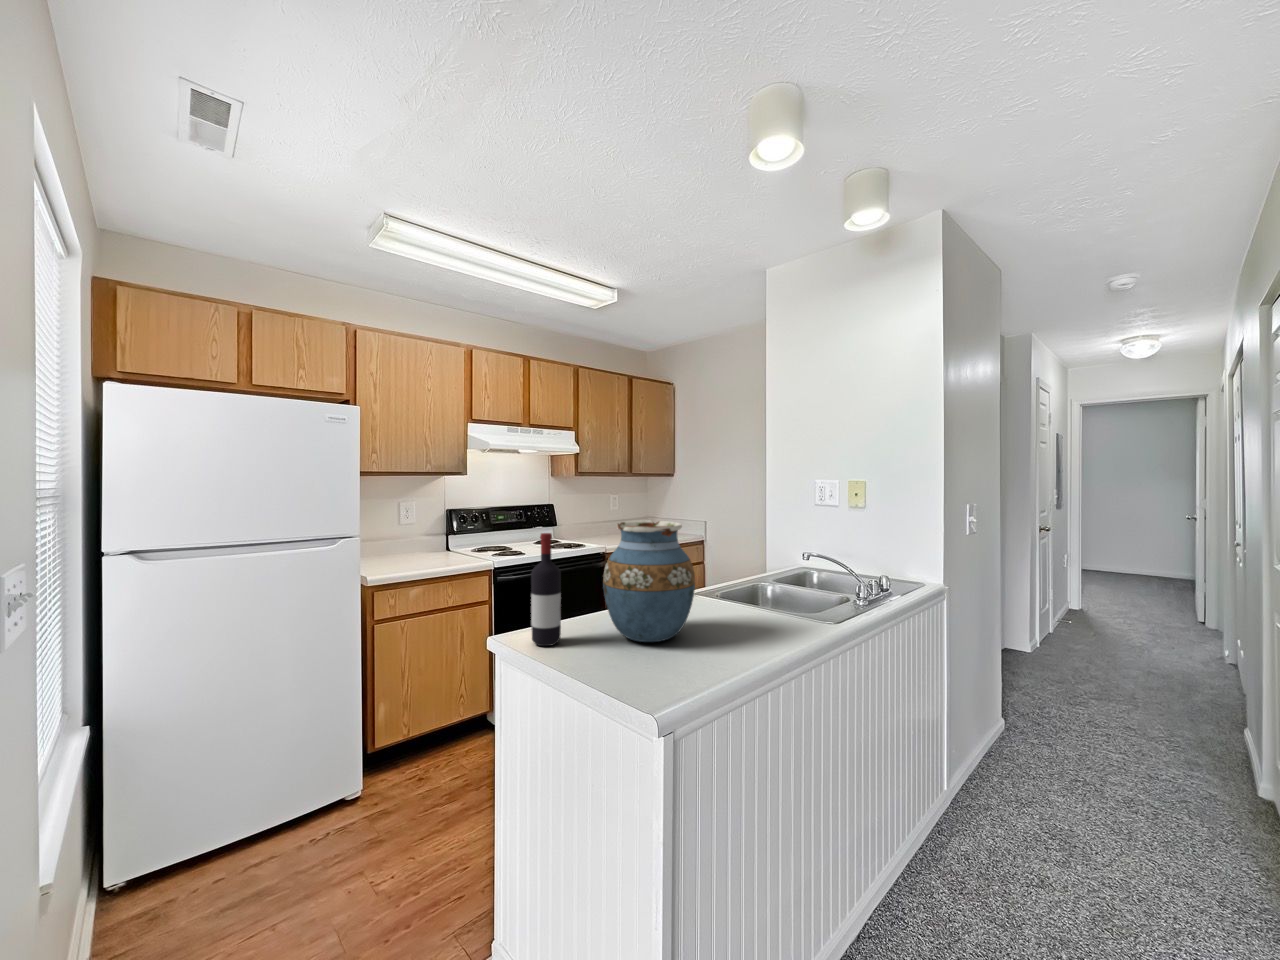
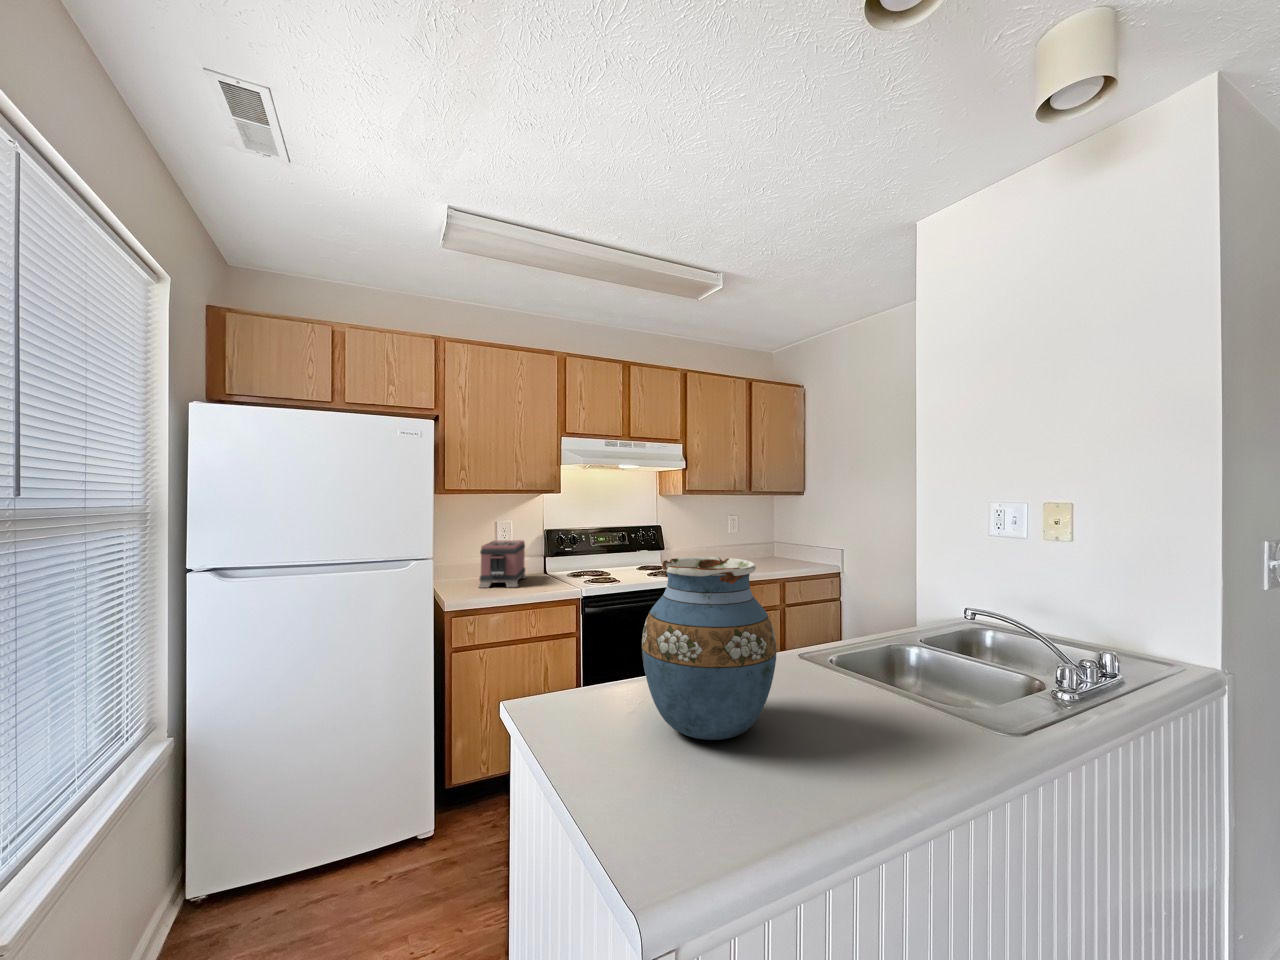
toaster: none [392,520,433,564] -> present [479,540,526,588]
wine bottle: present [531,533,561,646] -> none [546,571,586,728]

